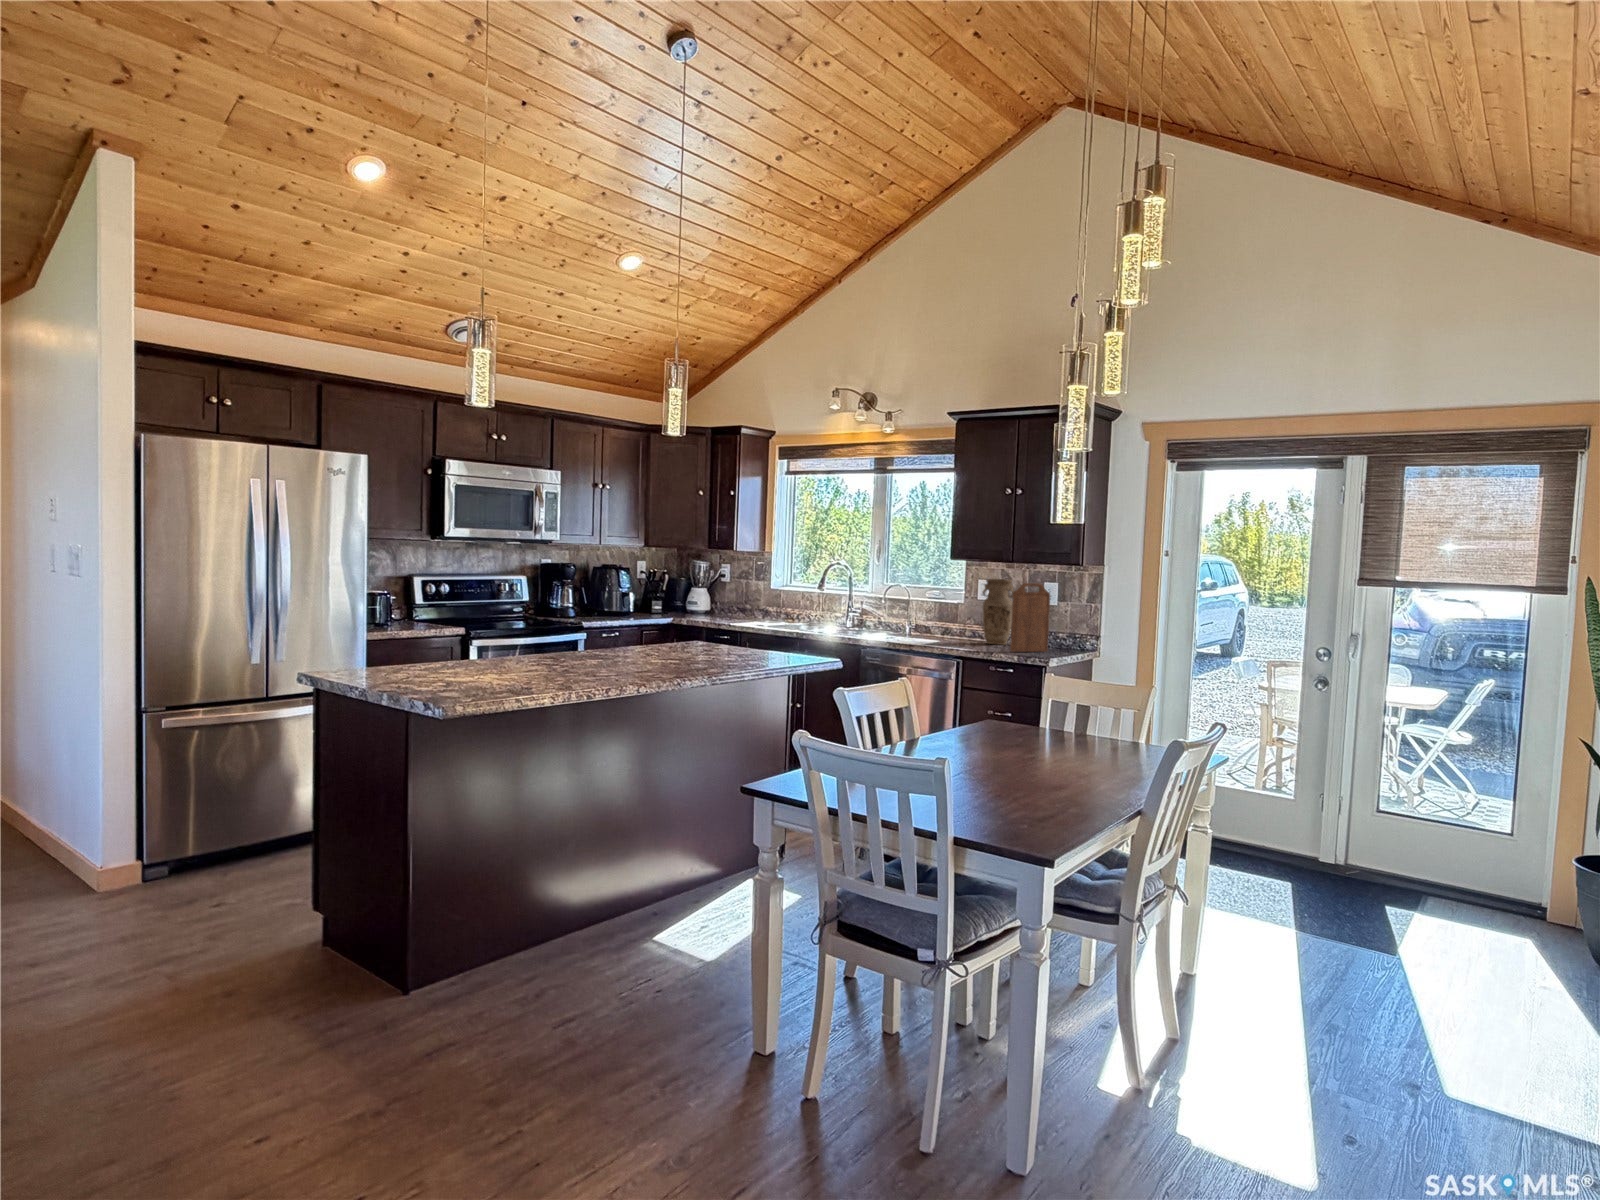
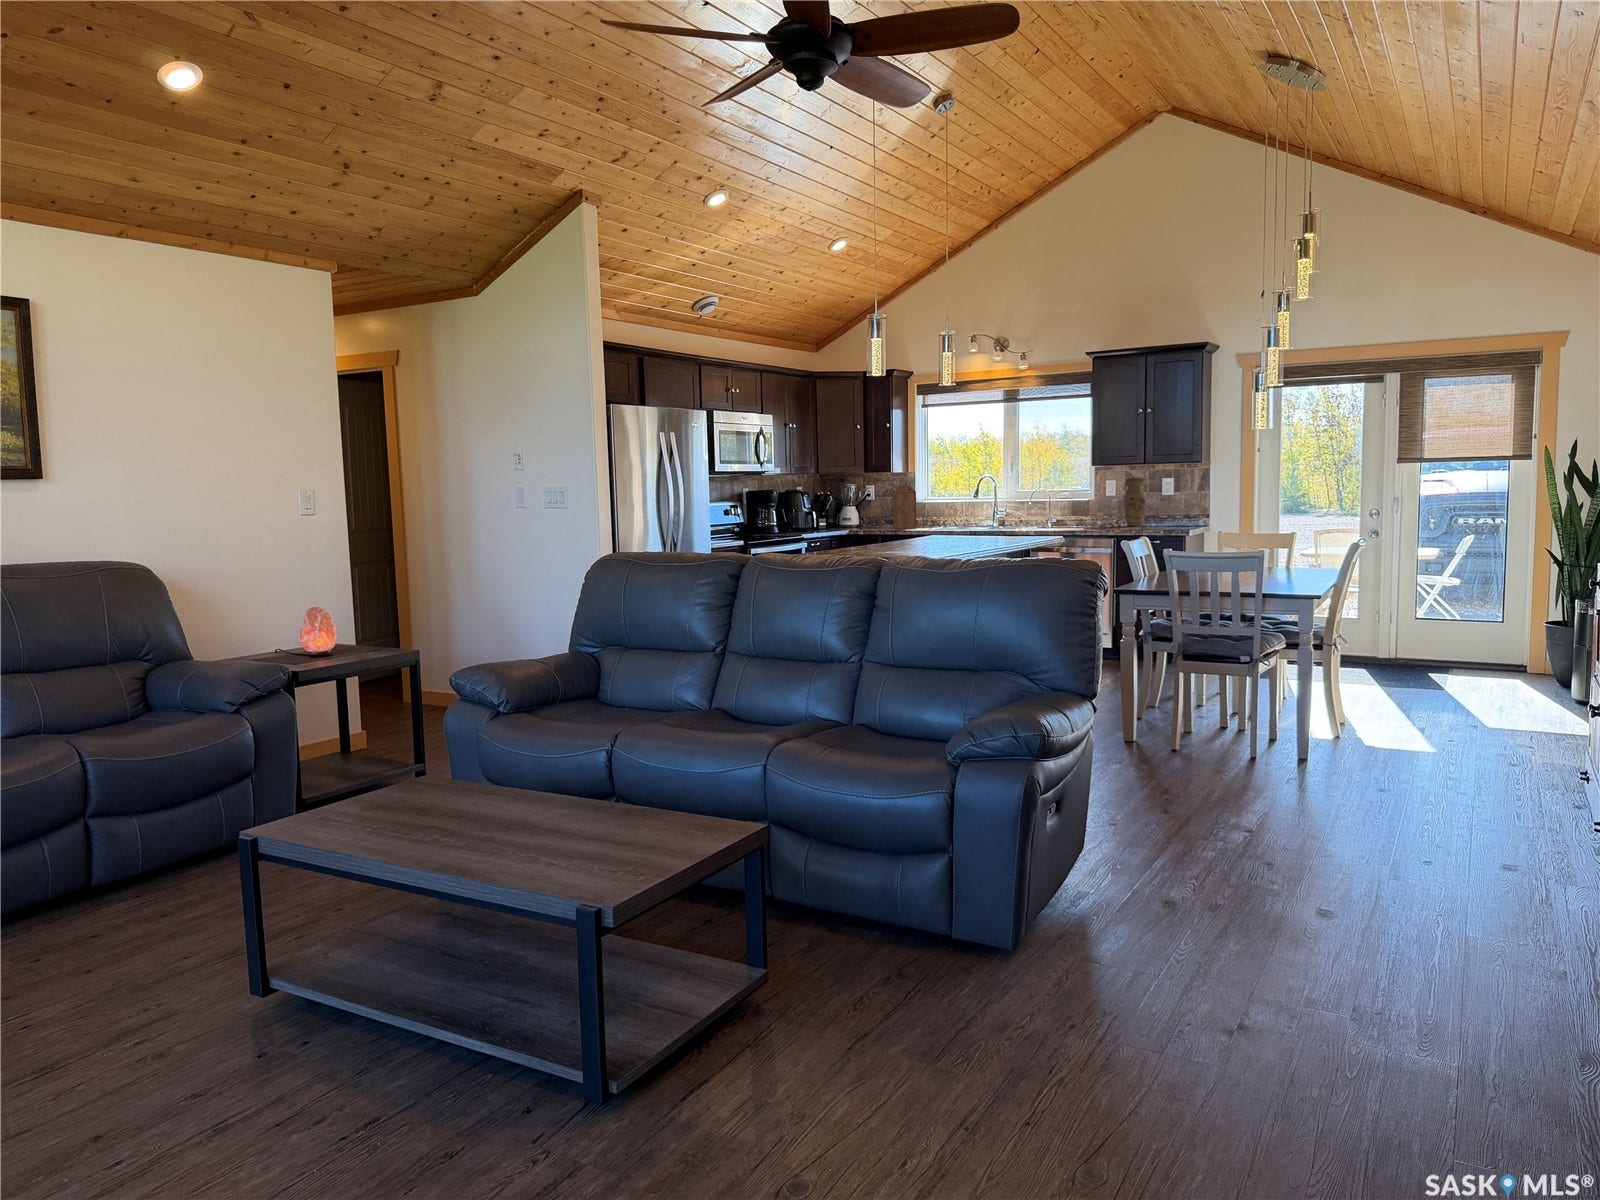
cutting board: present [1010,583,1050,652] -> present [893,485,917,530]

